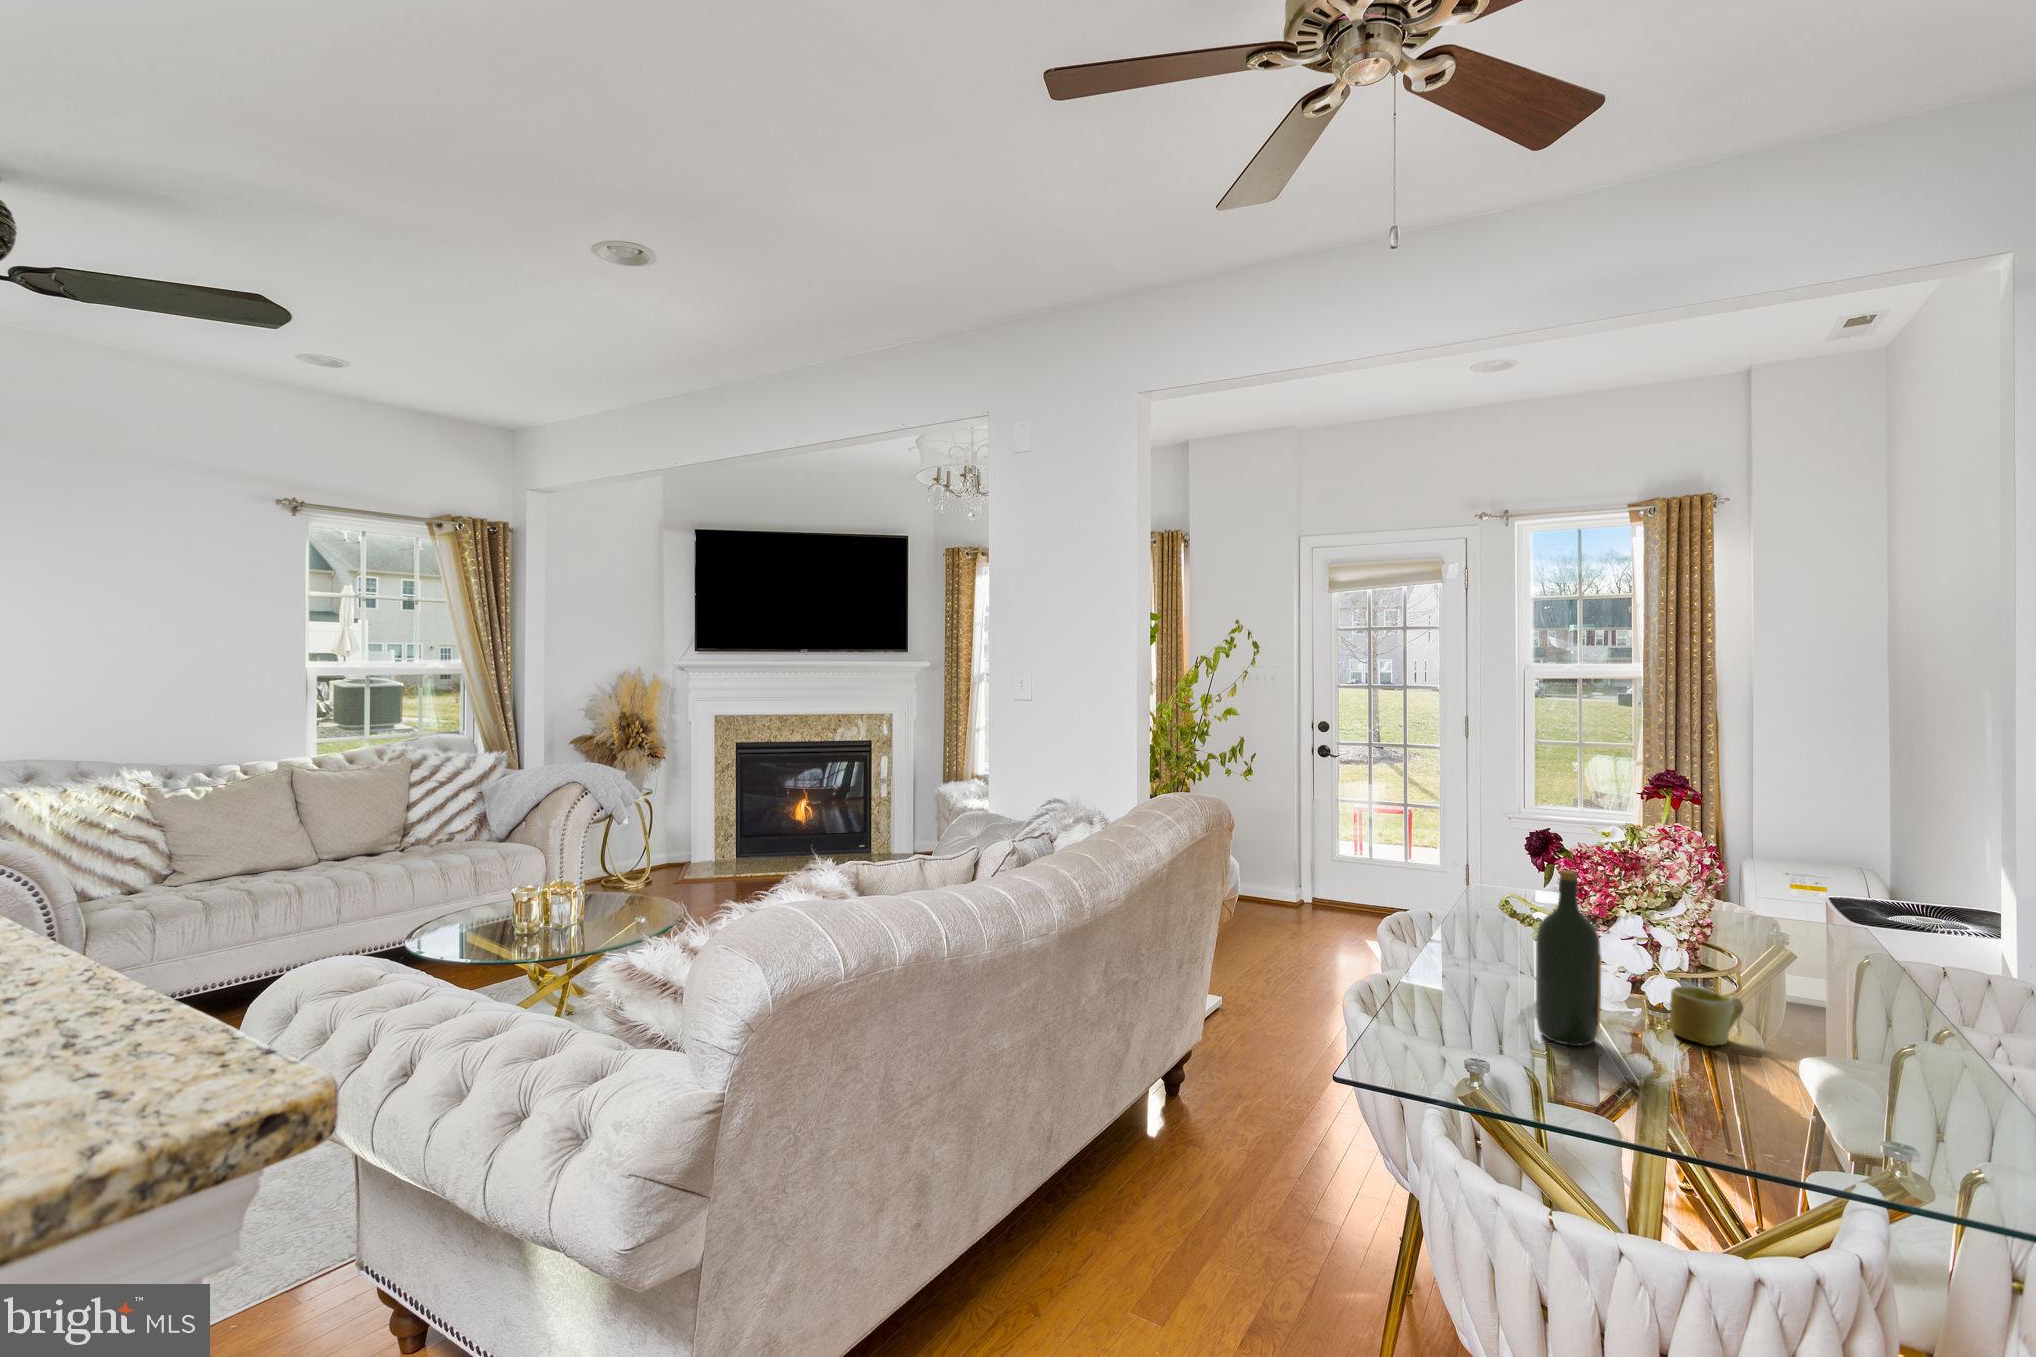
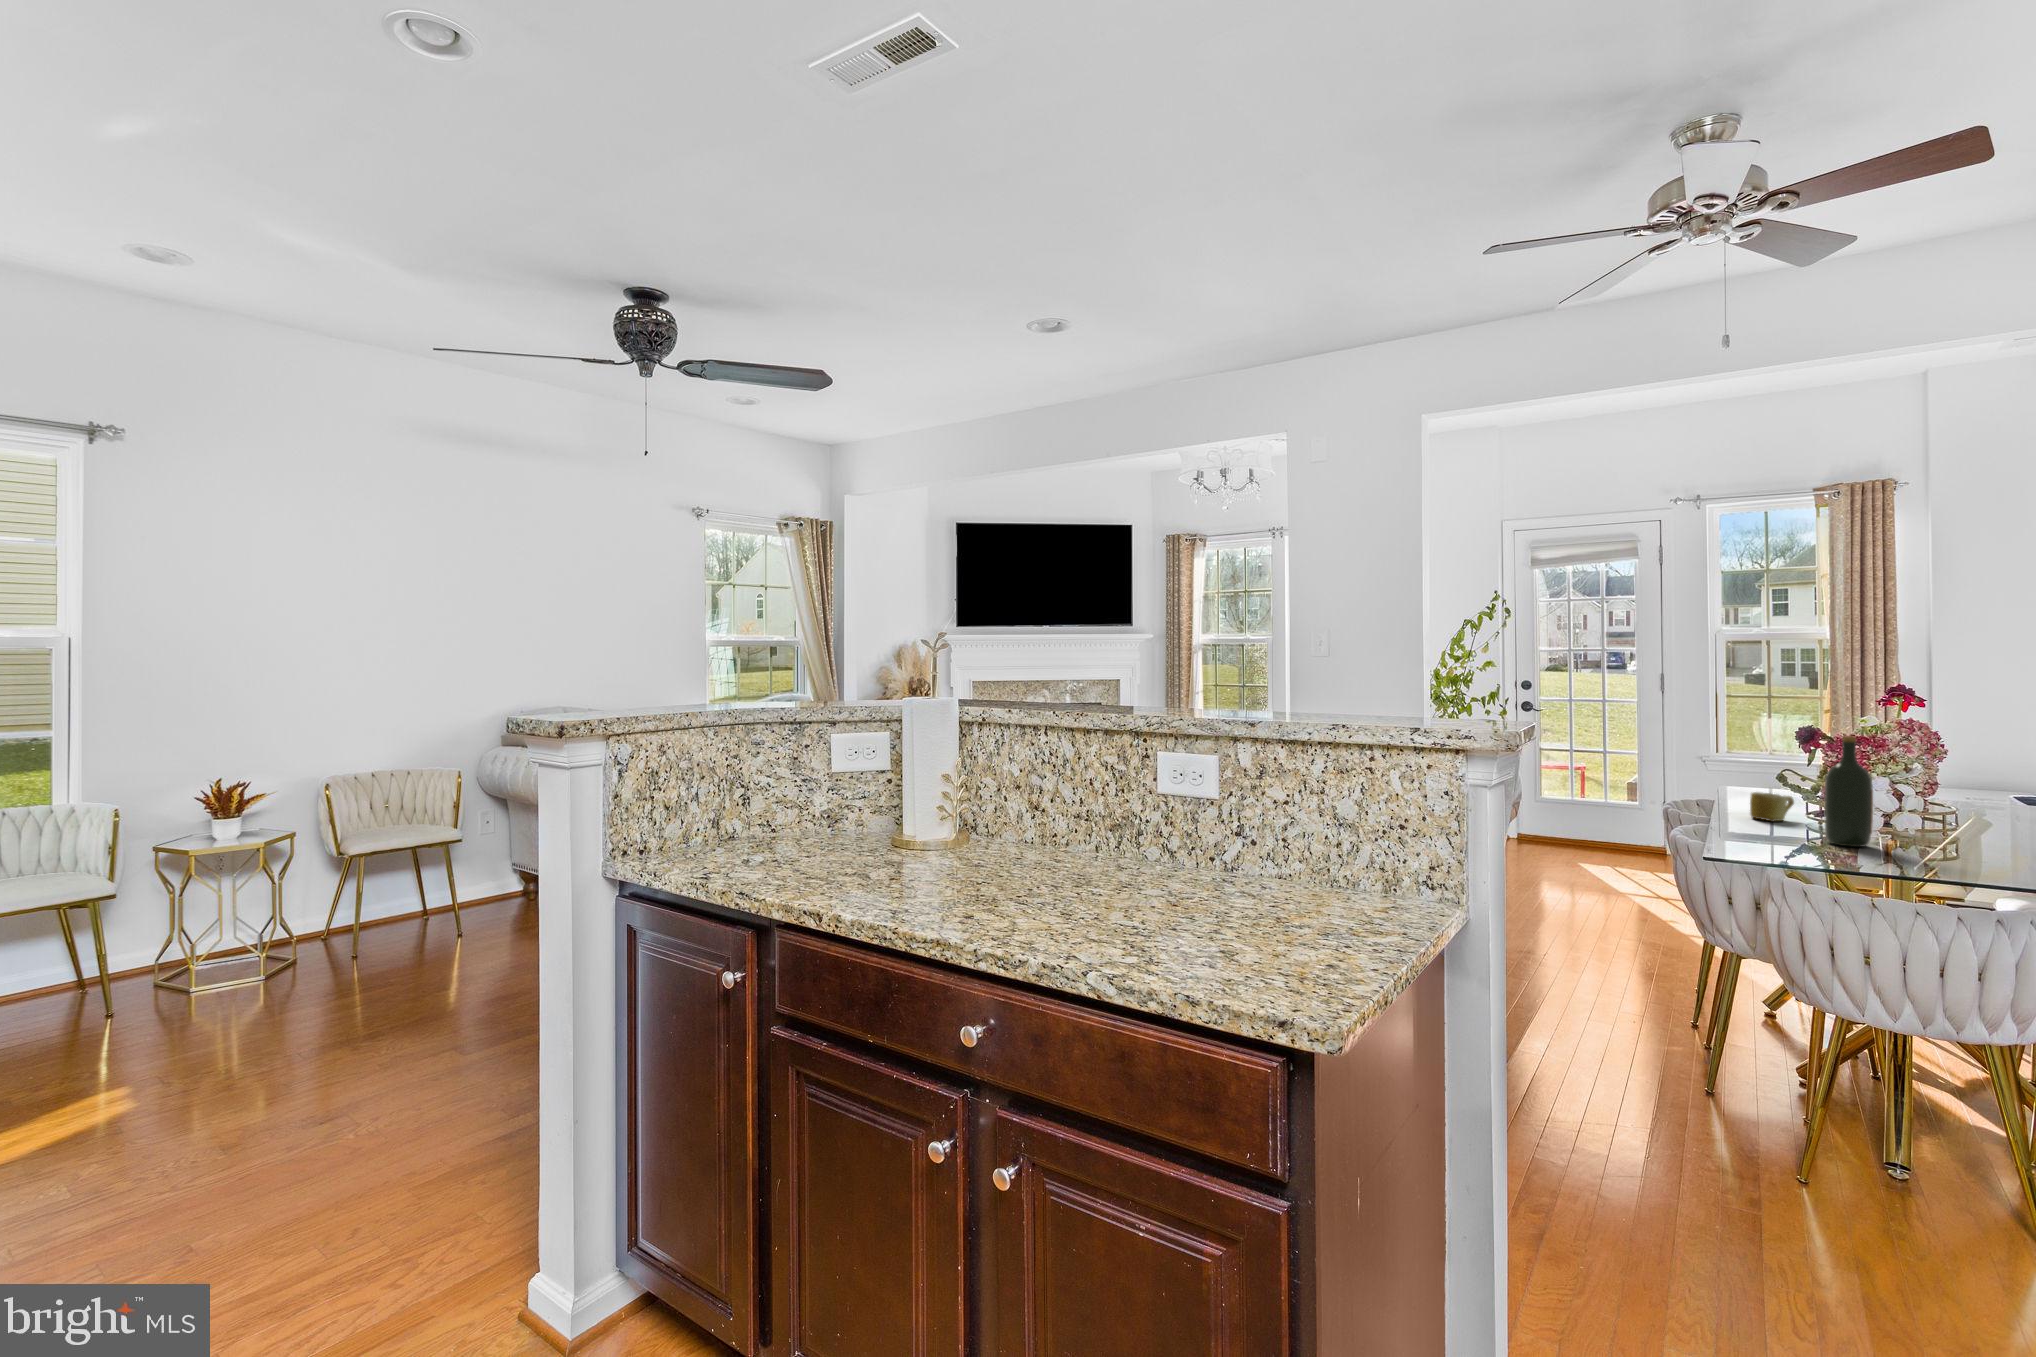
mug: present [1670,986,1744,1046] -> present [1750,792,1794,821]

